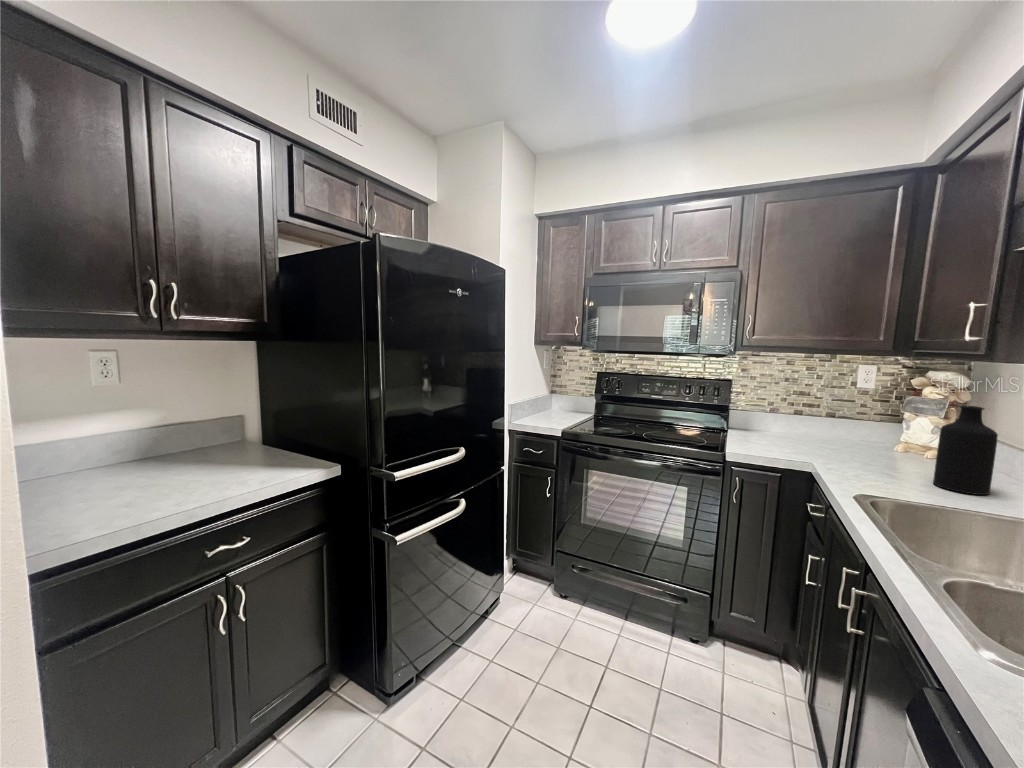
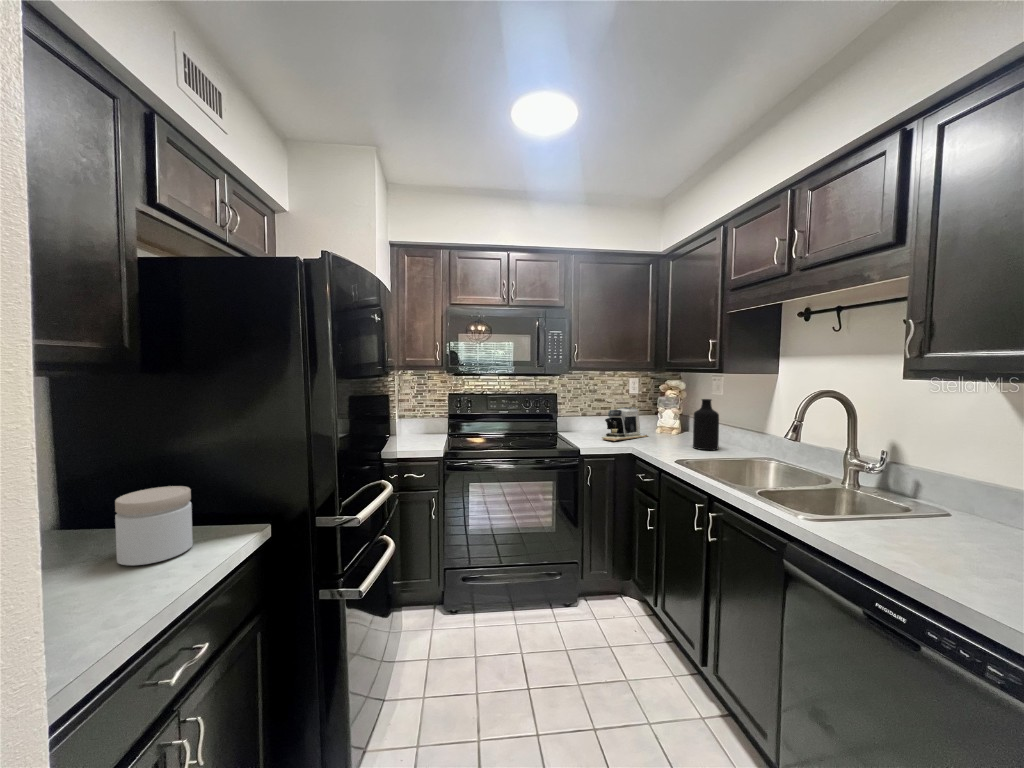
coffee maker: none [778,406,870,453] -> present [603,407,648,441]
jar: none [240,426,289,477] -> present [115,486,193,565]

